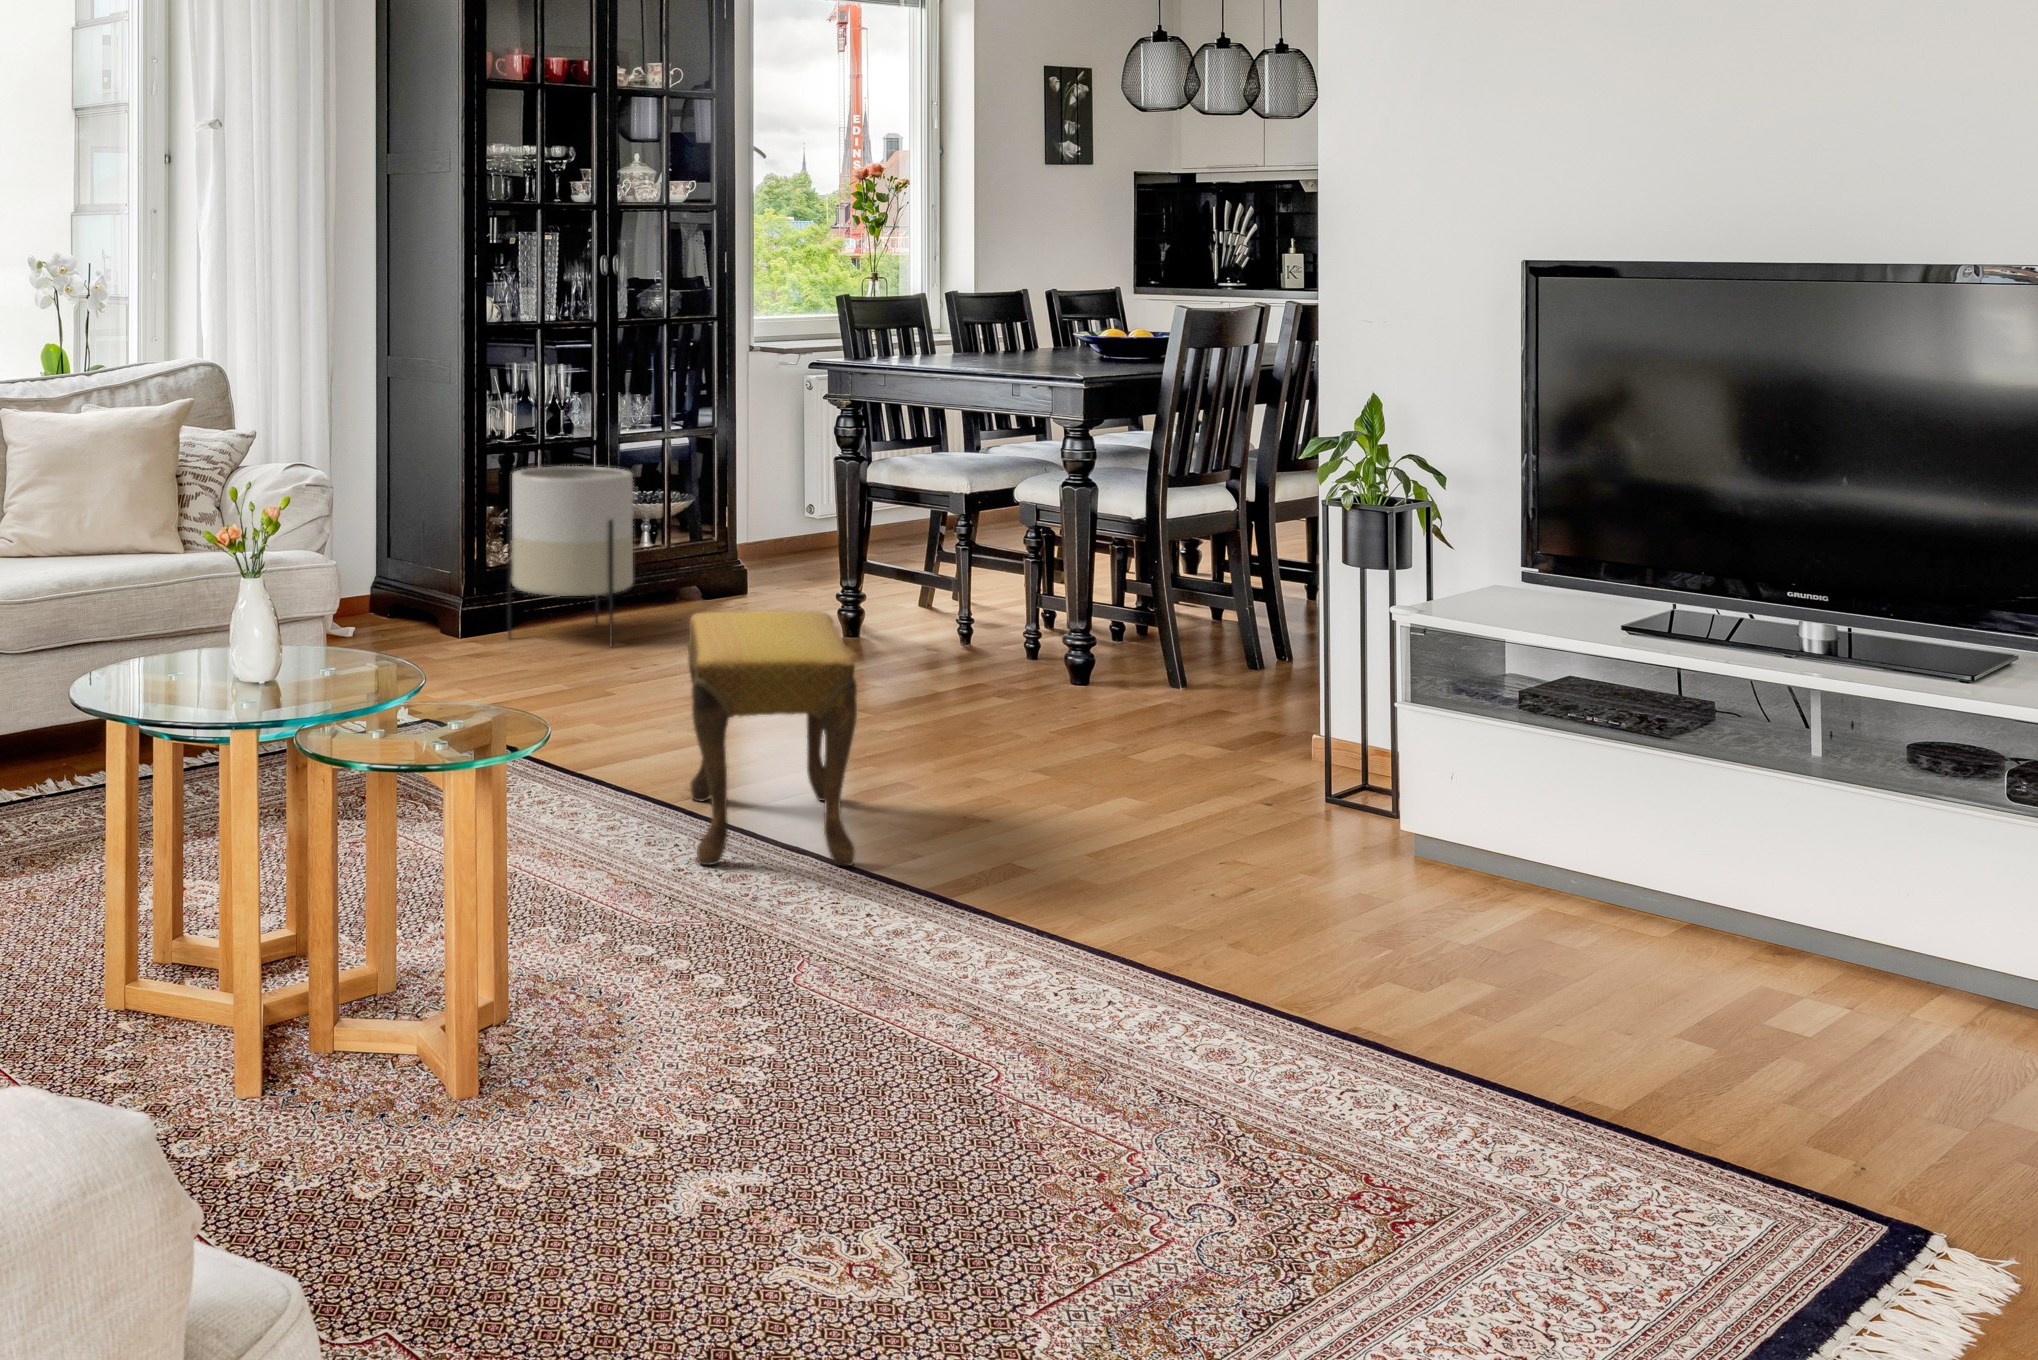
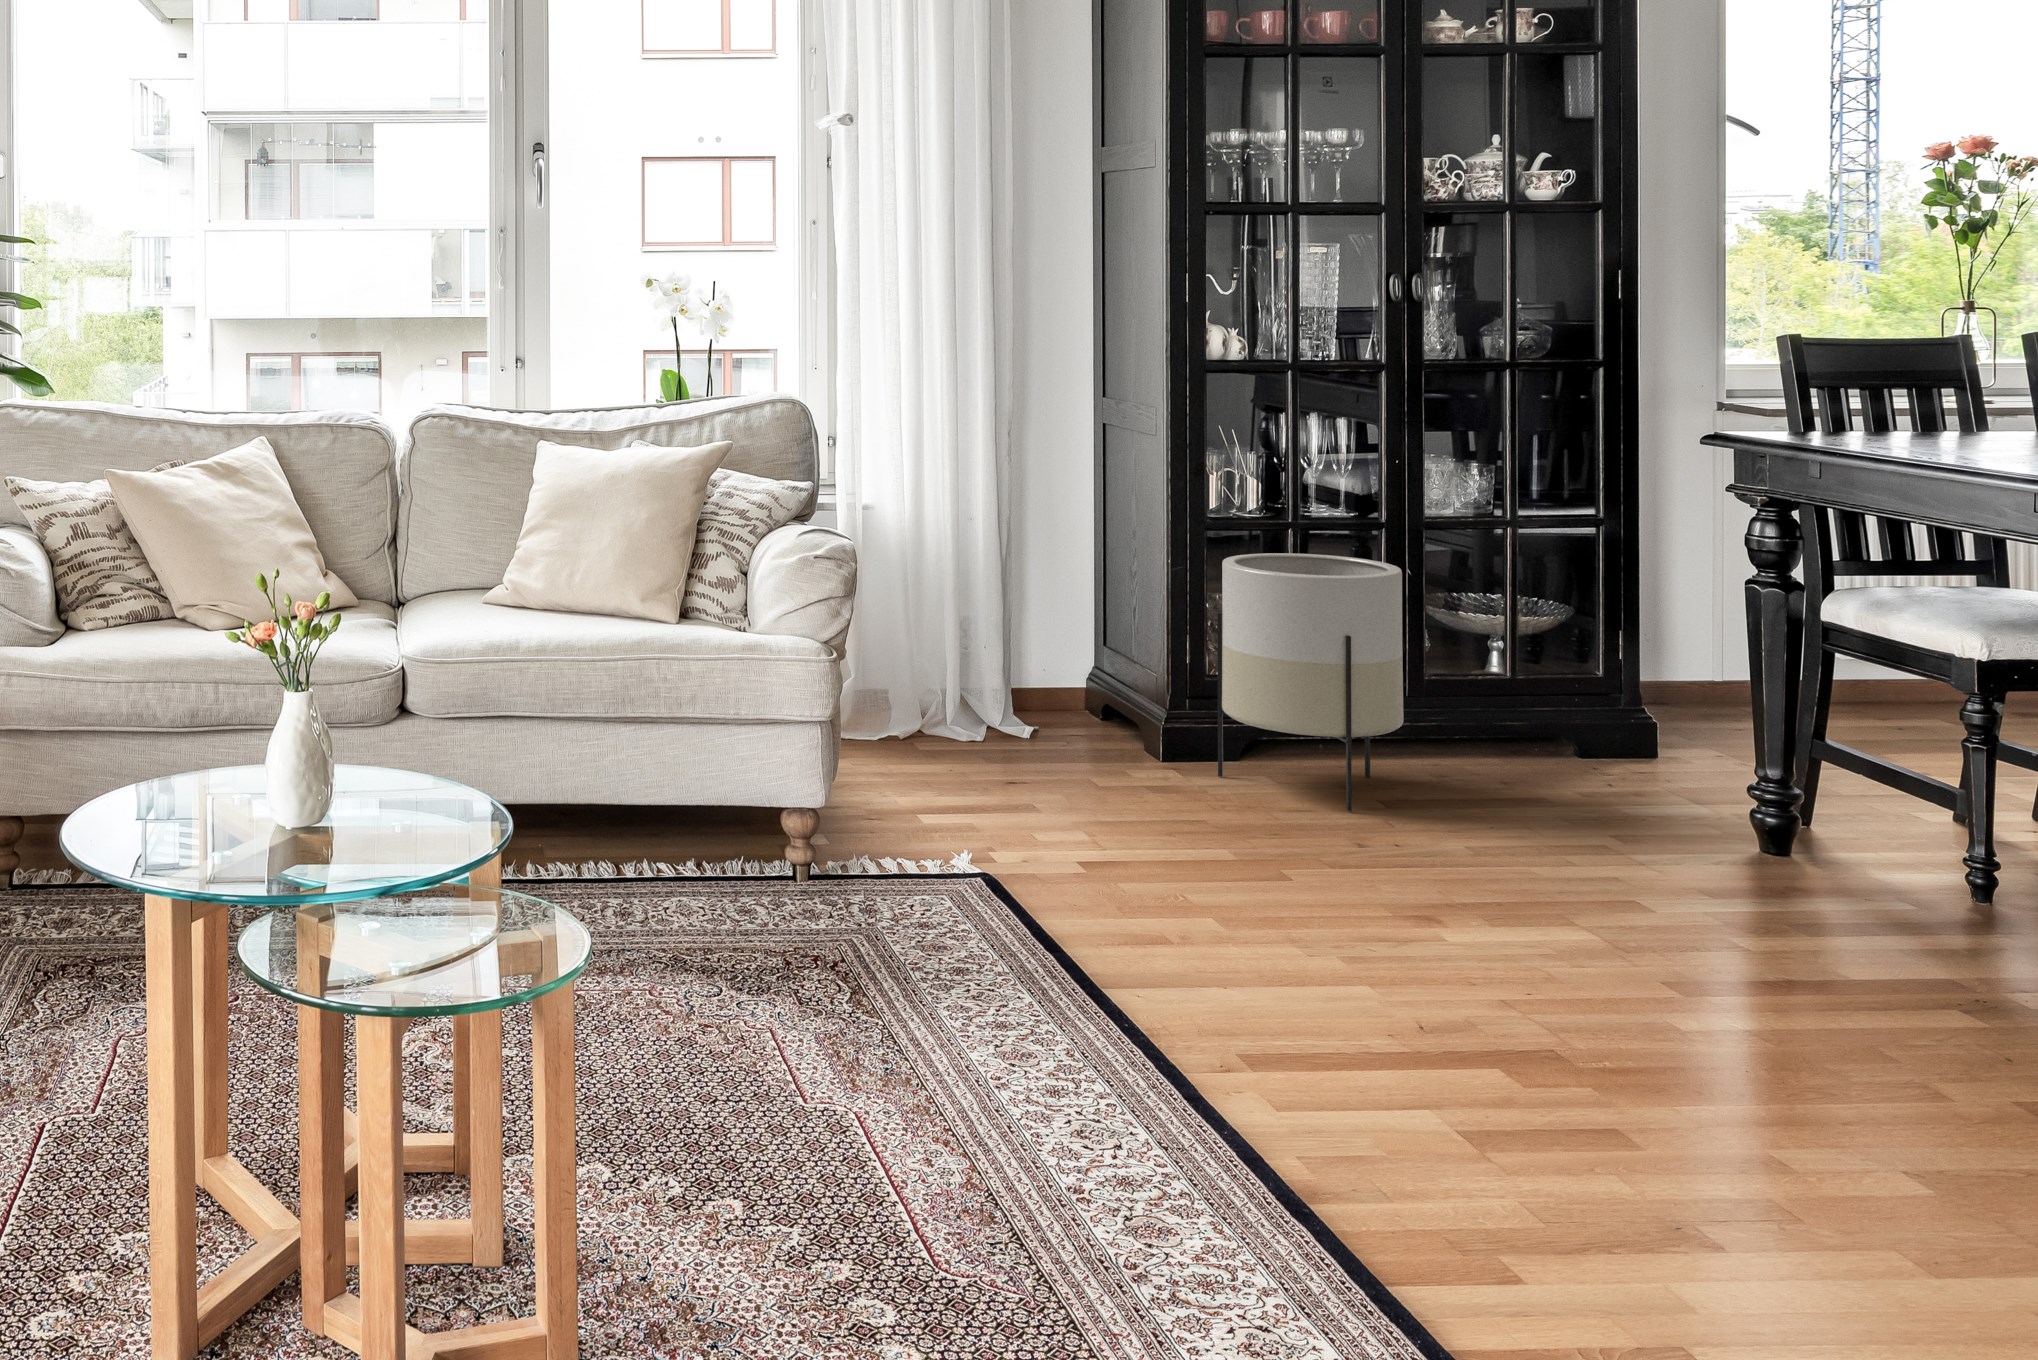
footstool: present [688,611,857,866] -> none [1028,800,1396,1260]

